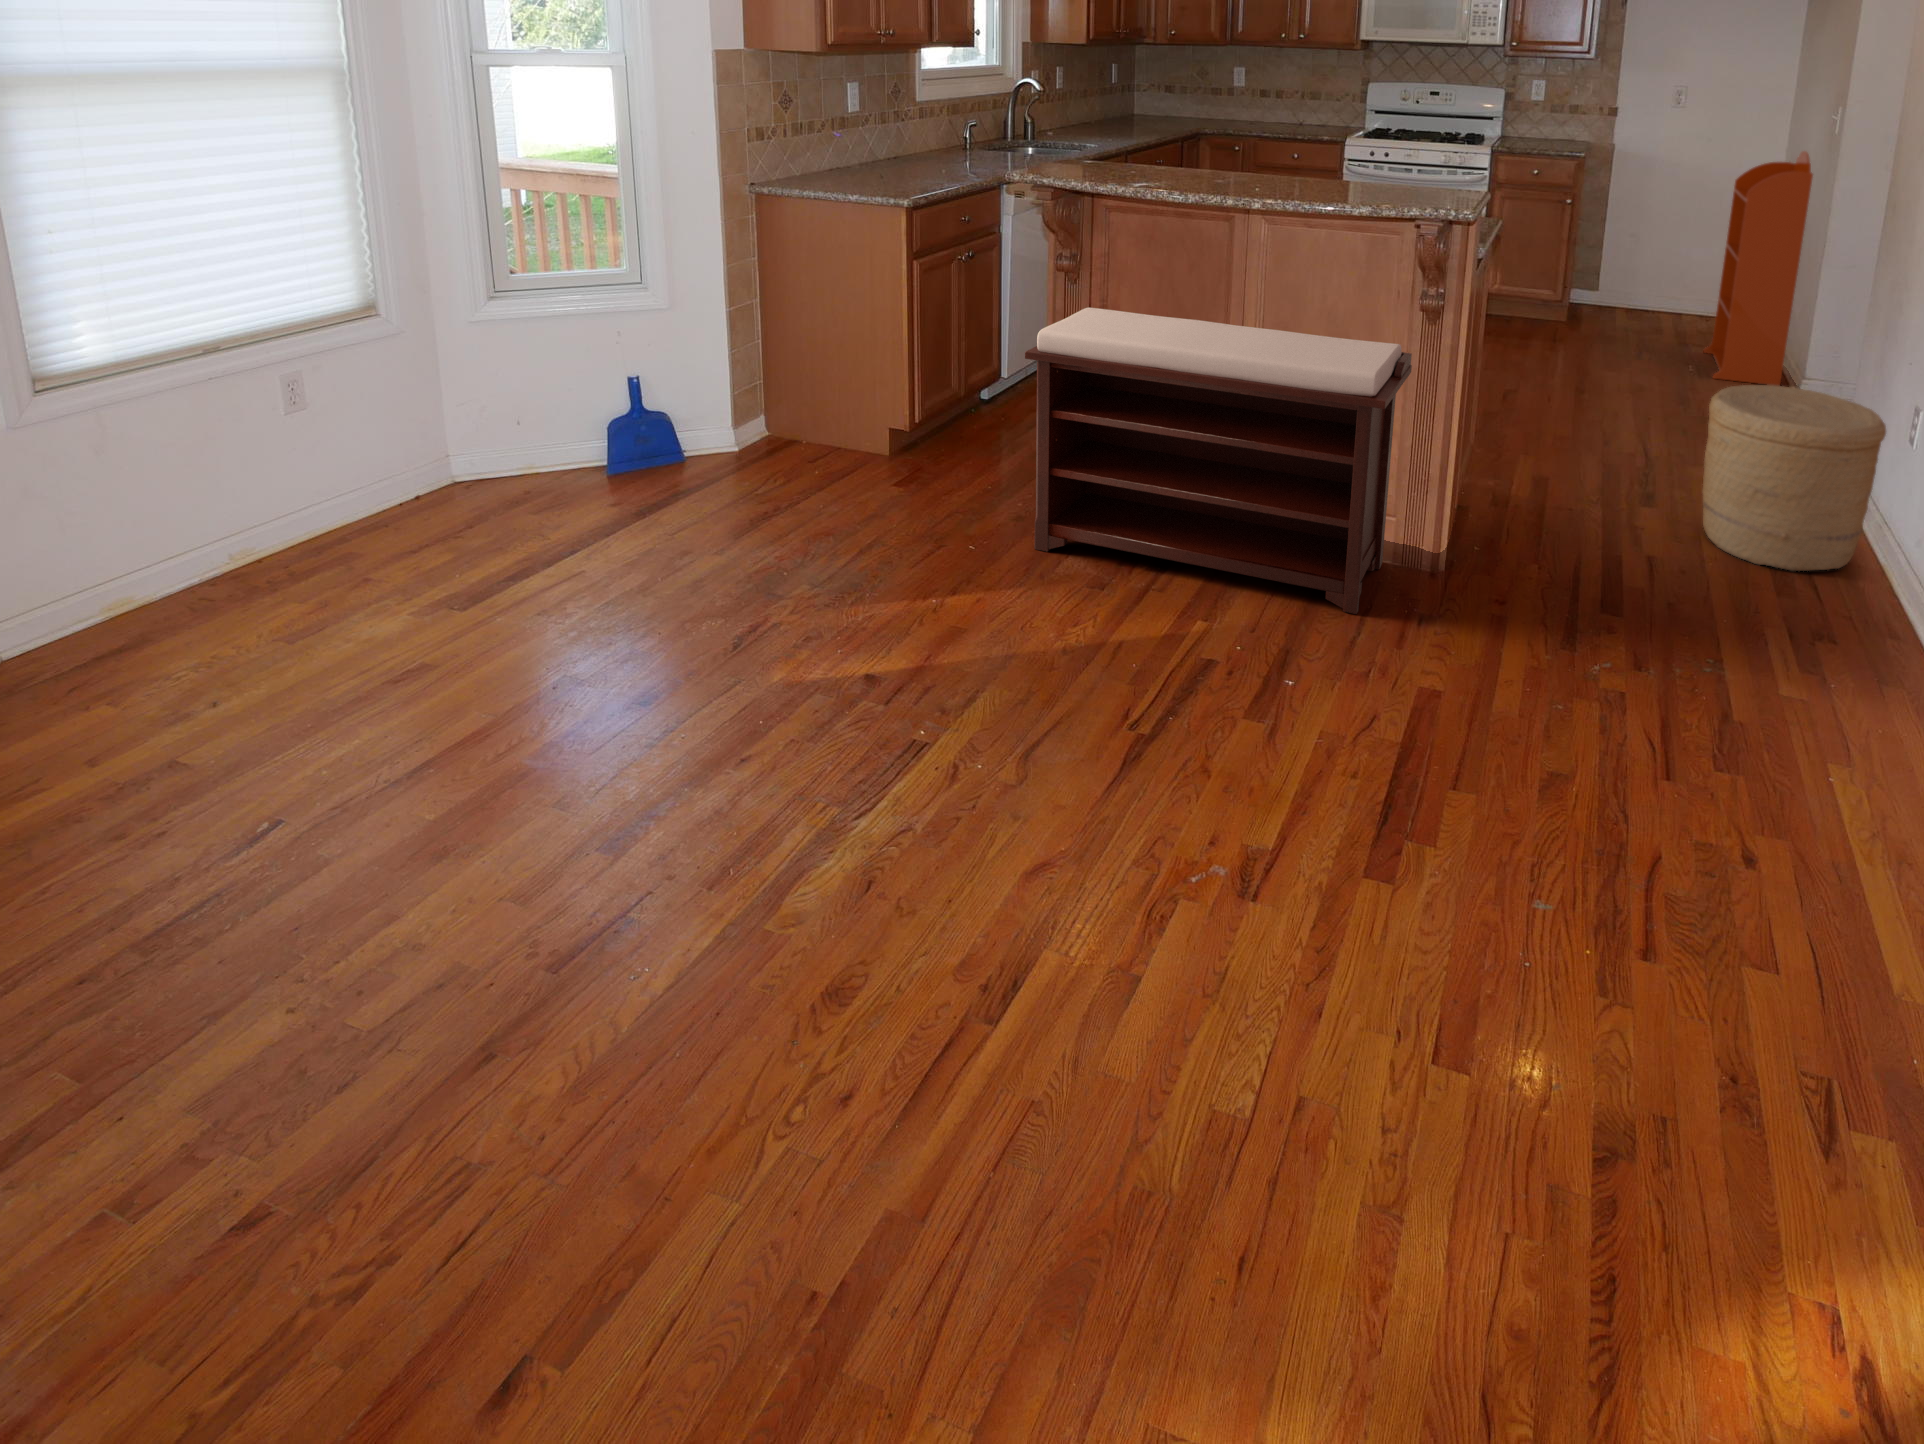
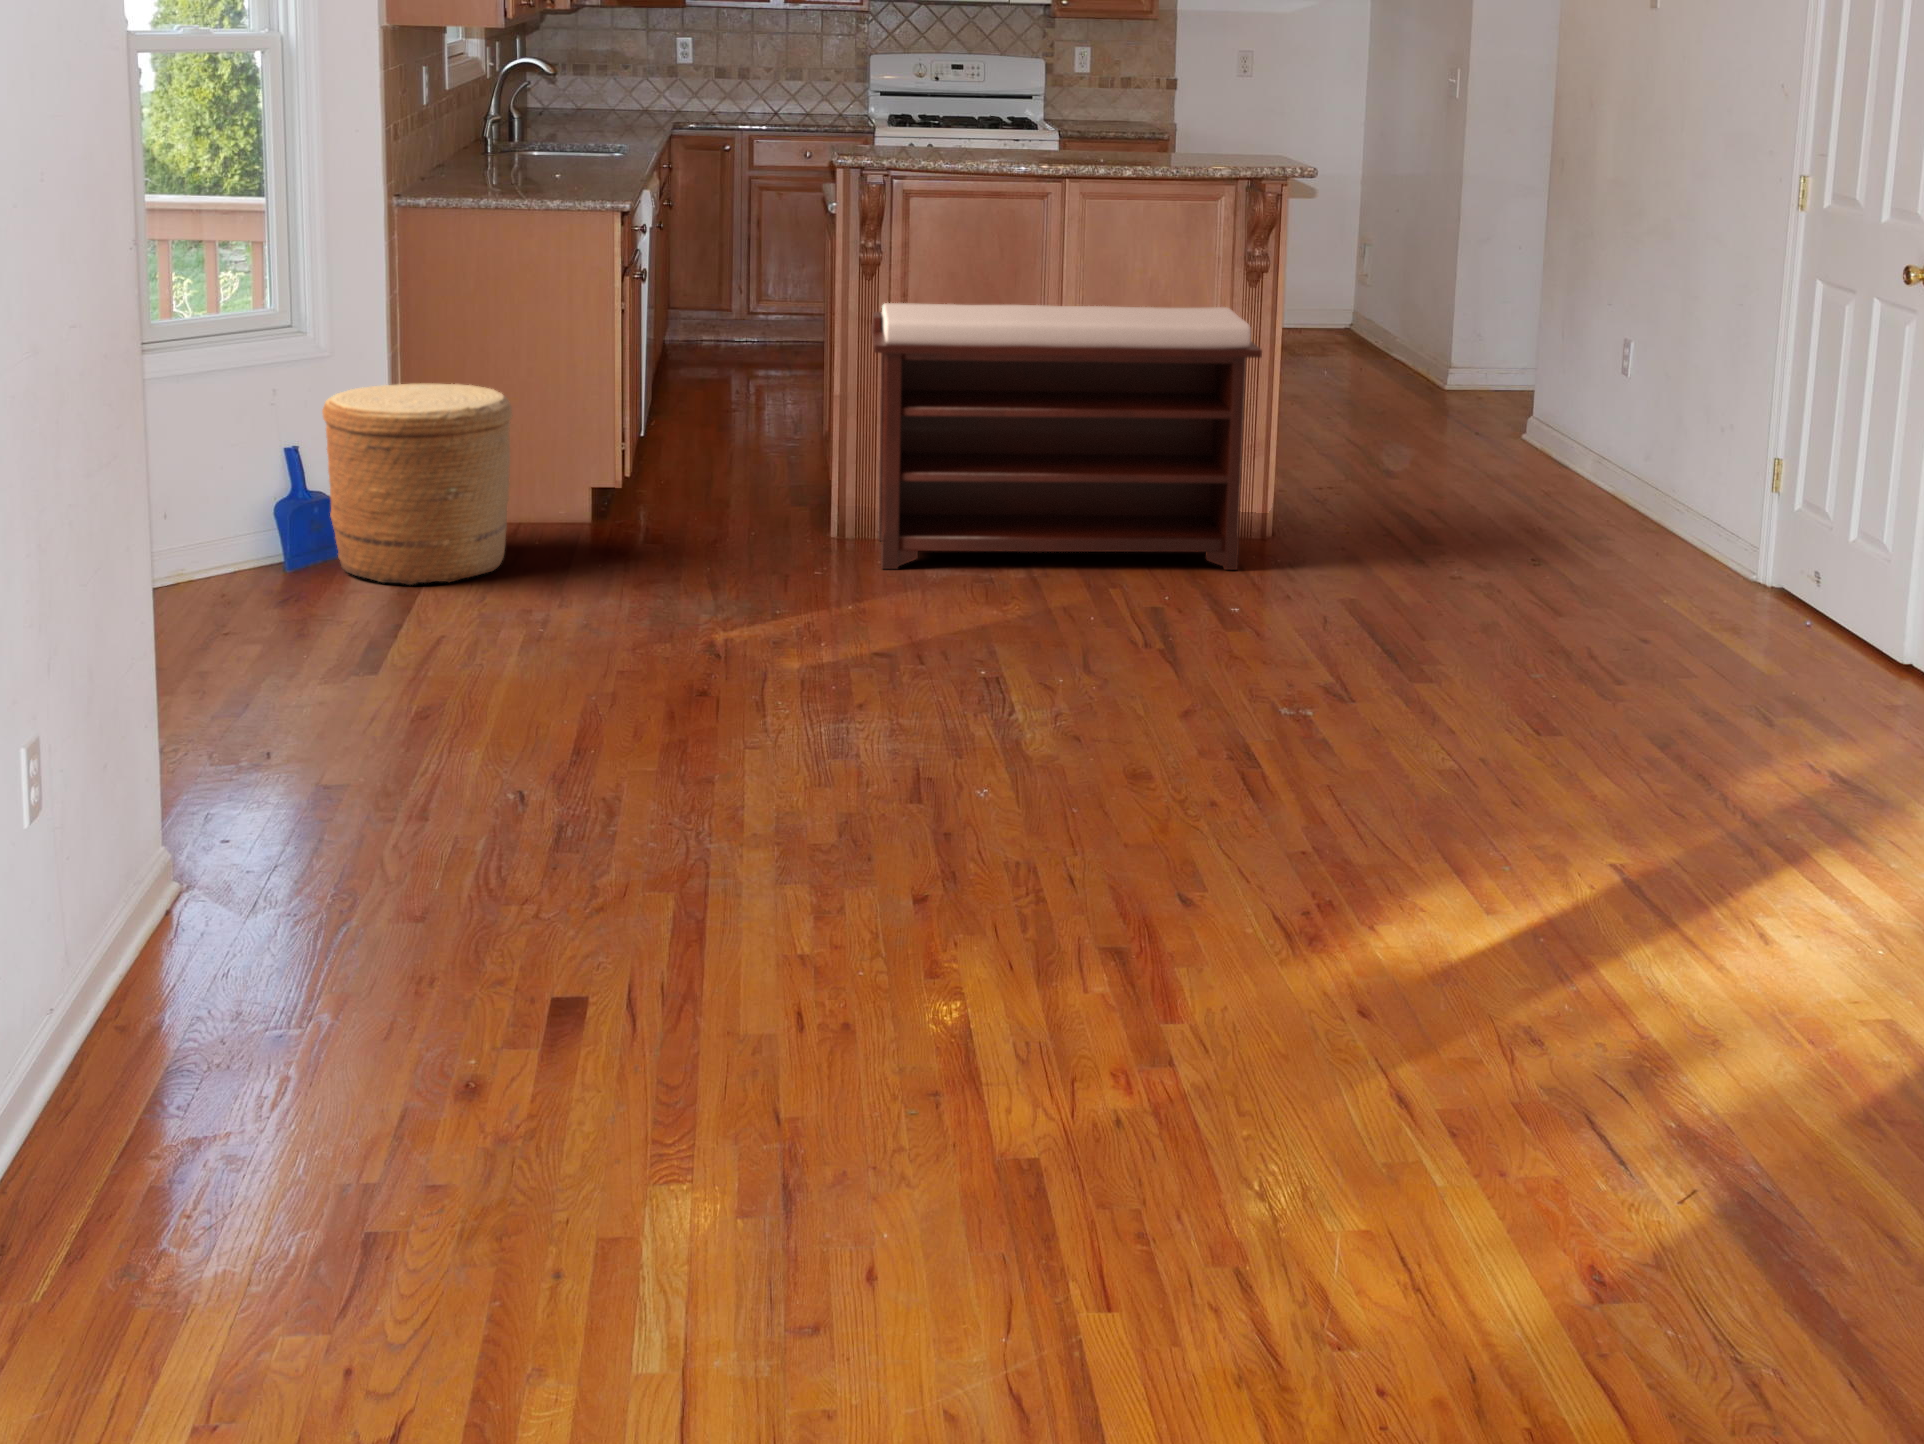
bookcase: present [1703,151,1813,386] -> none [1318,119,1431,381]
woven basket: present [1703,385,1886,571] -> present [322,384,512,585]

